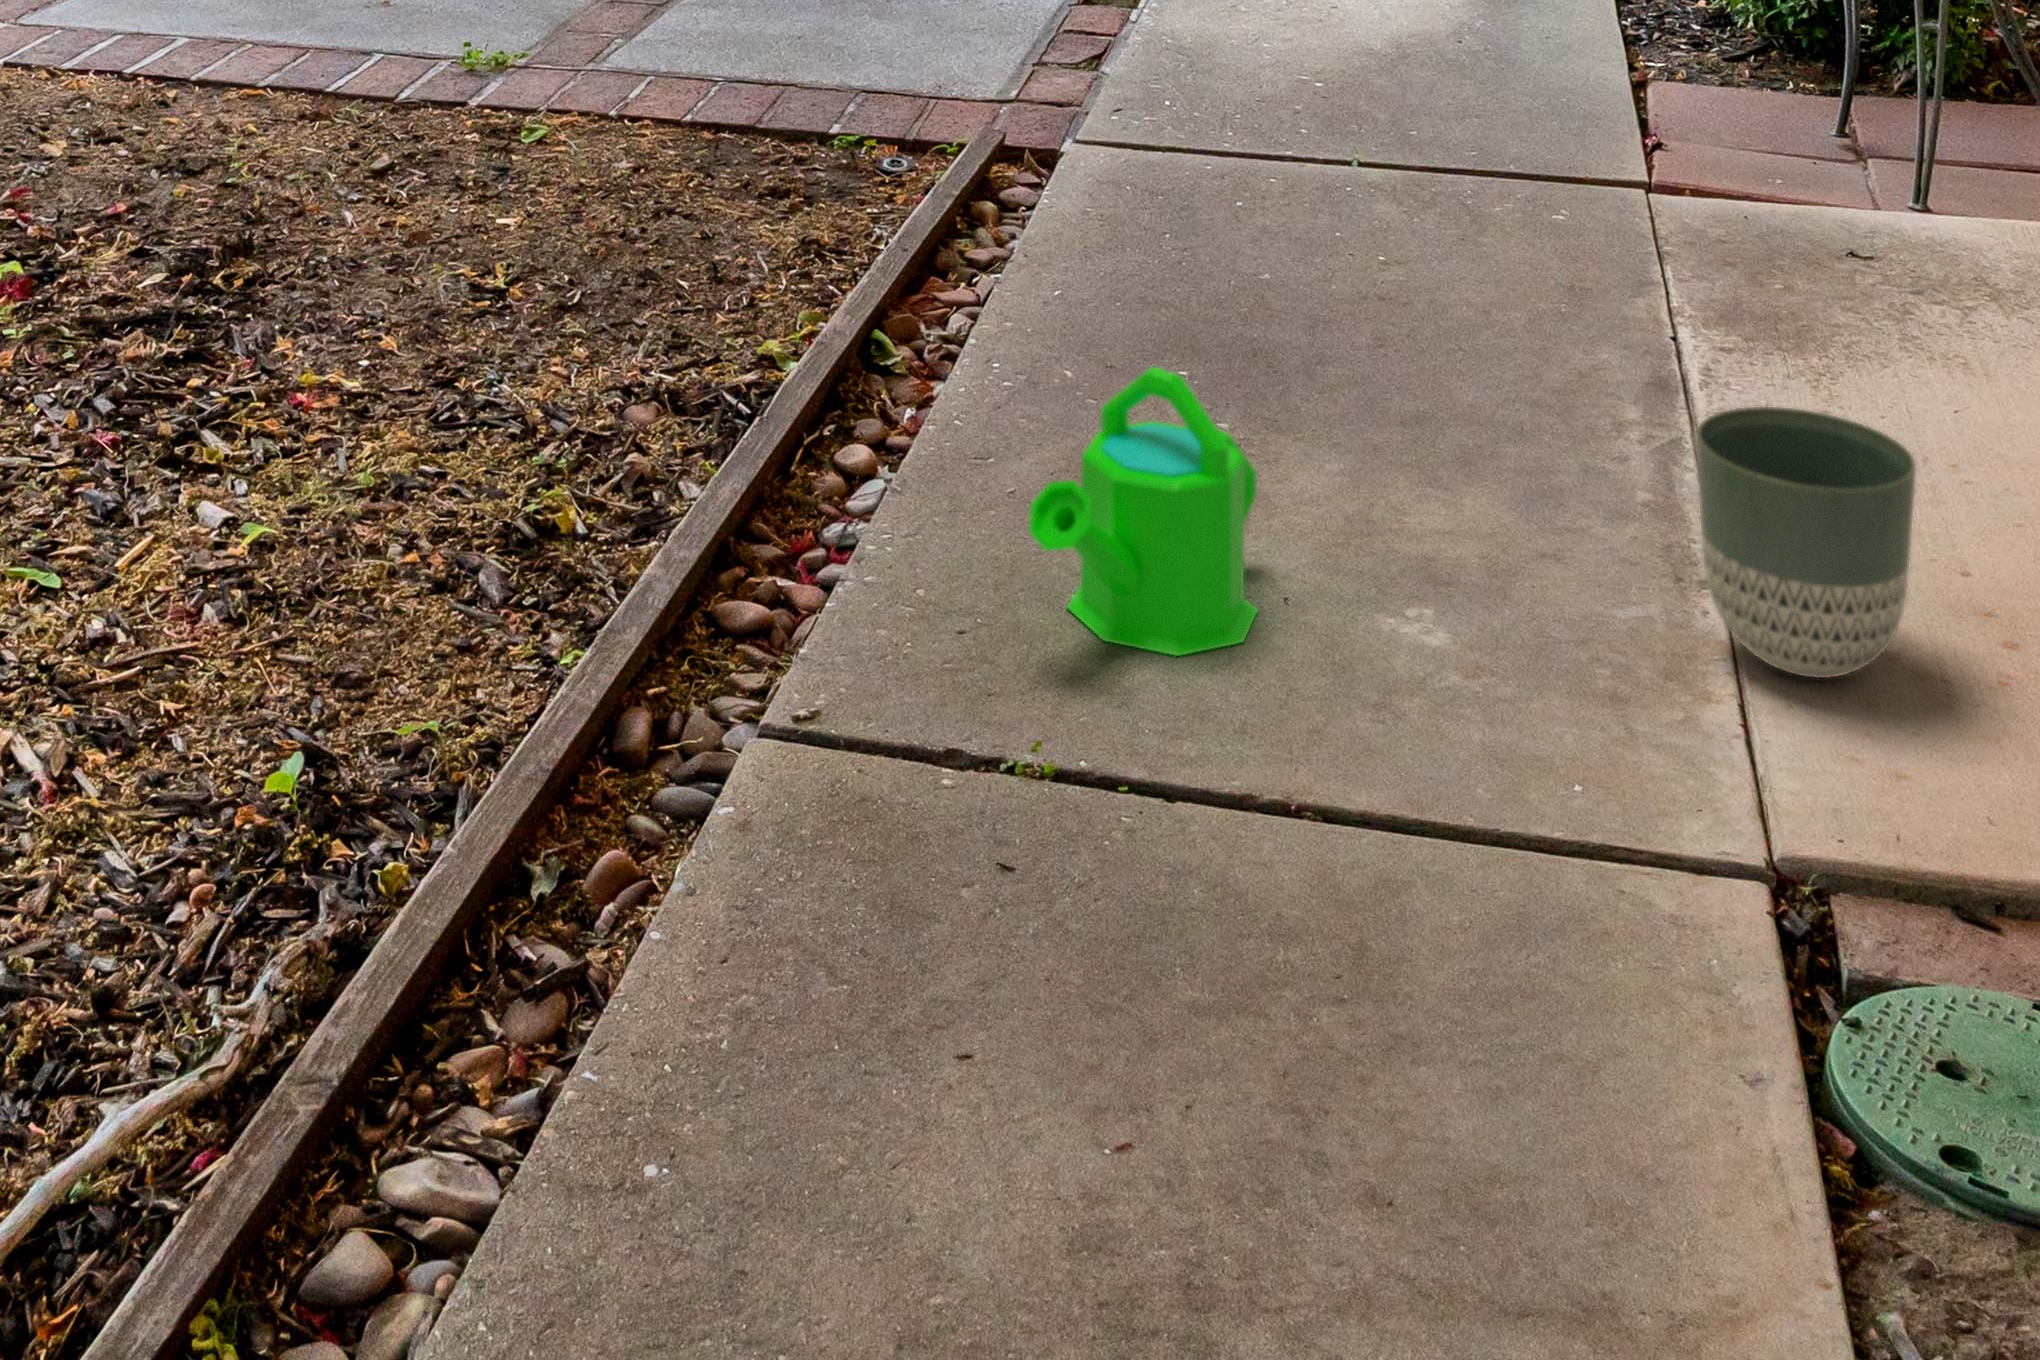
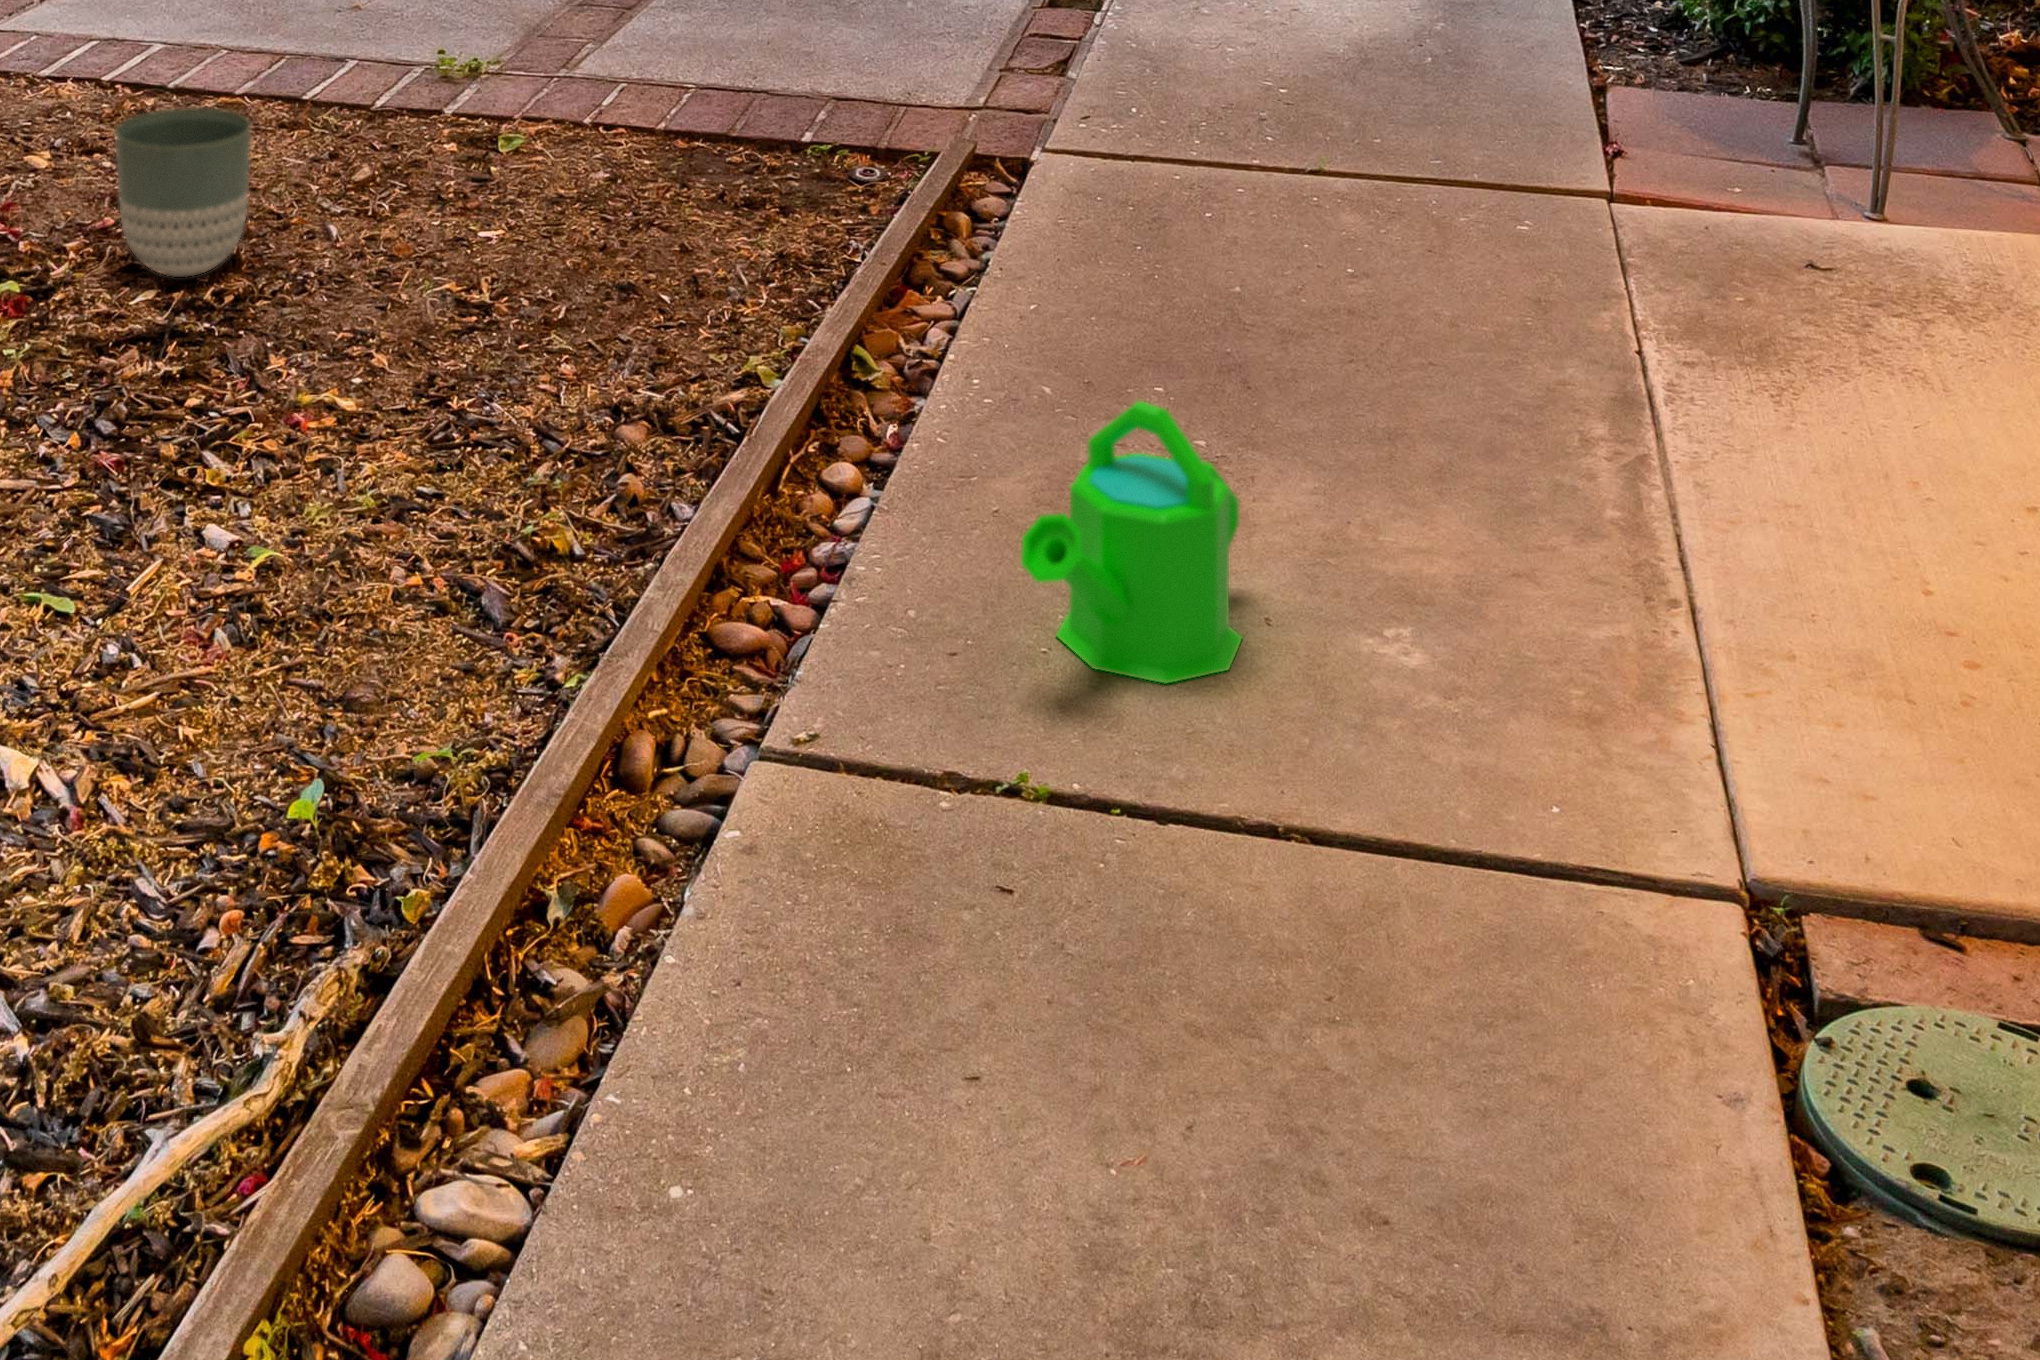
planter: present [1697,407,1916,678] -> present [115,107,251,277]

